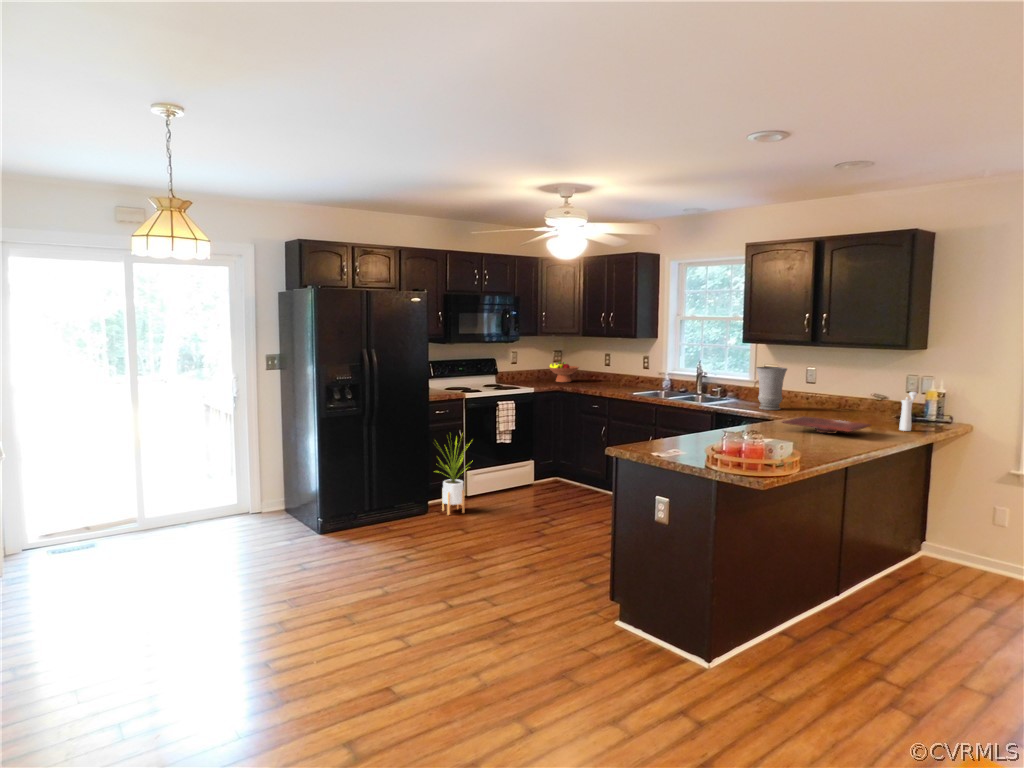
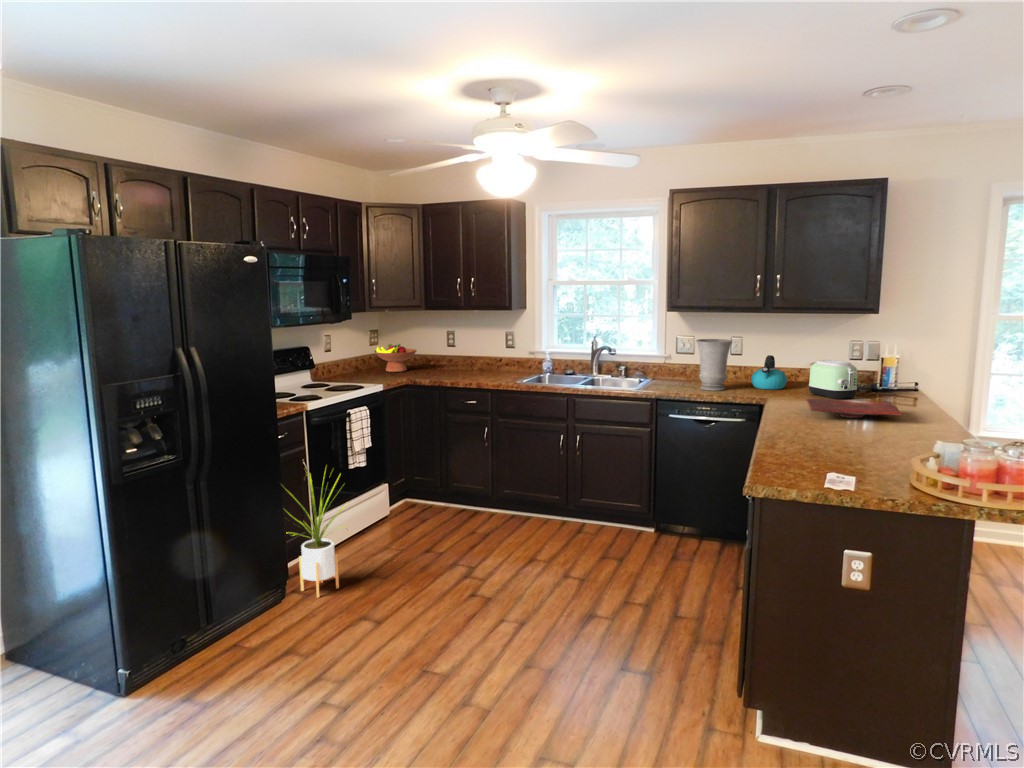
kettle: none [808,384,841,413] -> present [751,355,787,390]
toaster: none [843,389,883,424] -> present [809,360,857,399]
pepper mill: present [899,392,917,431] -> none [890,360,906,405]

